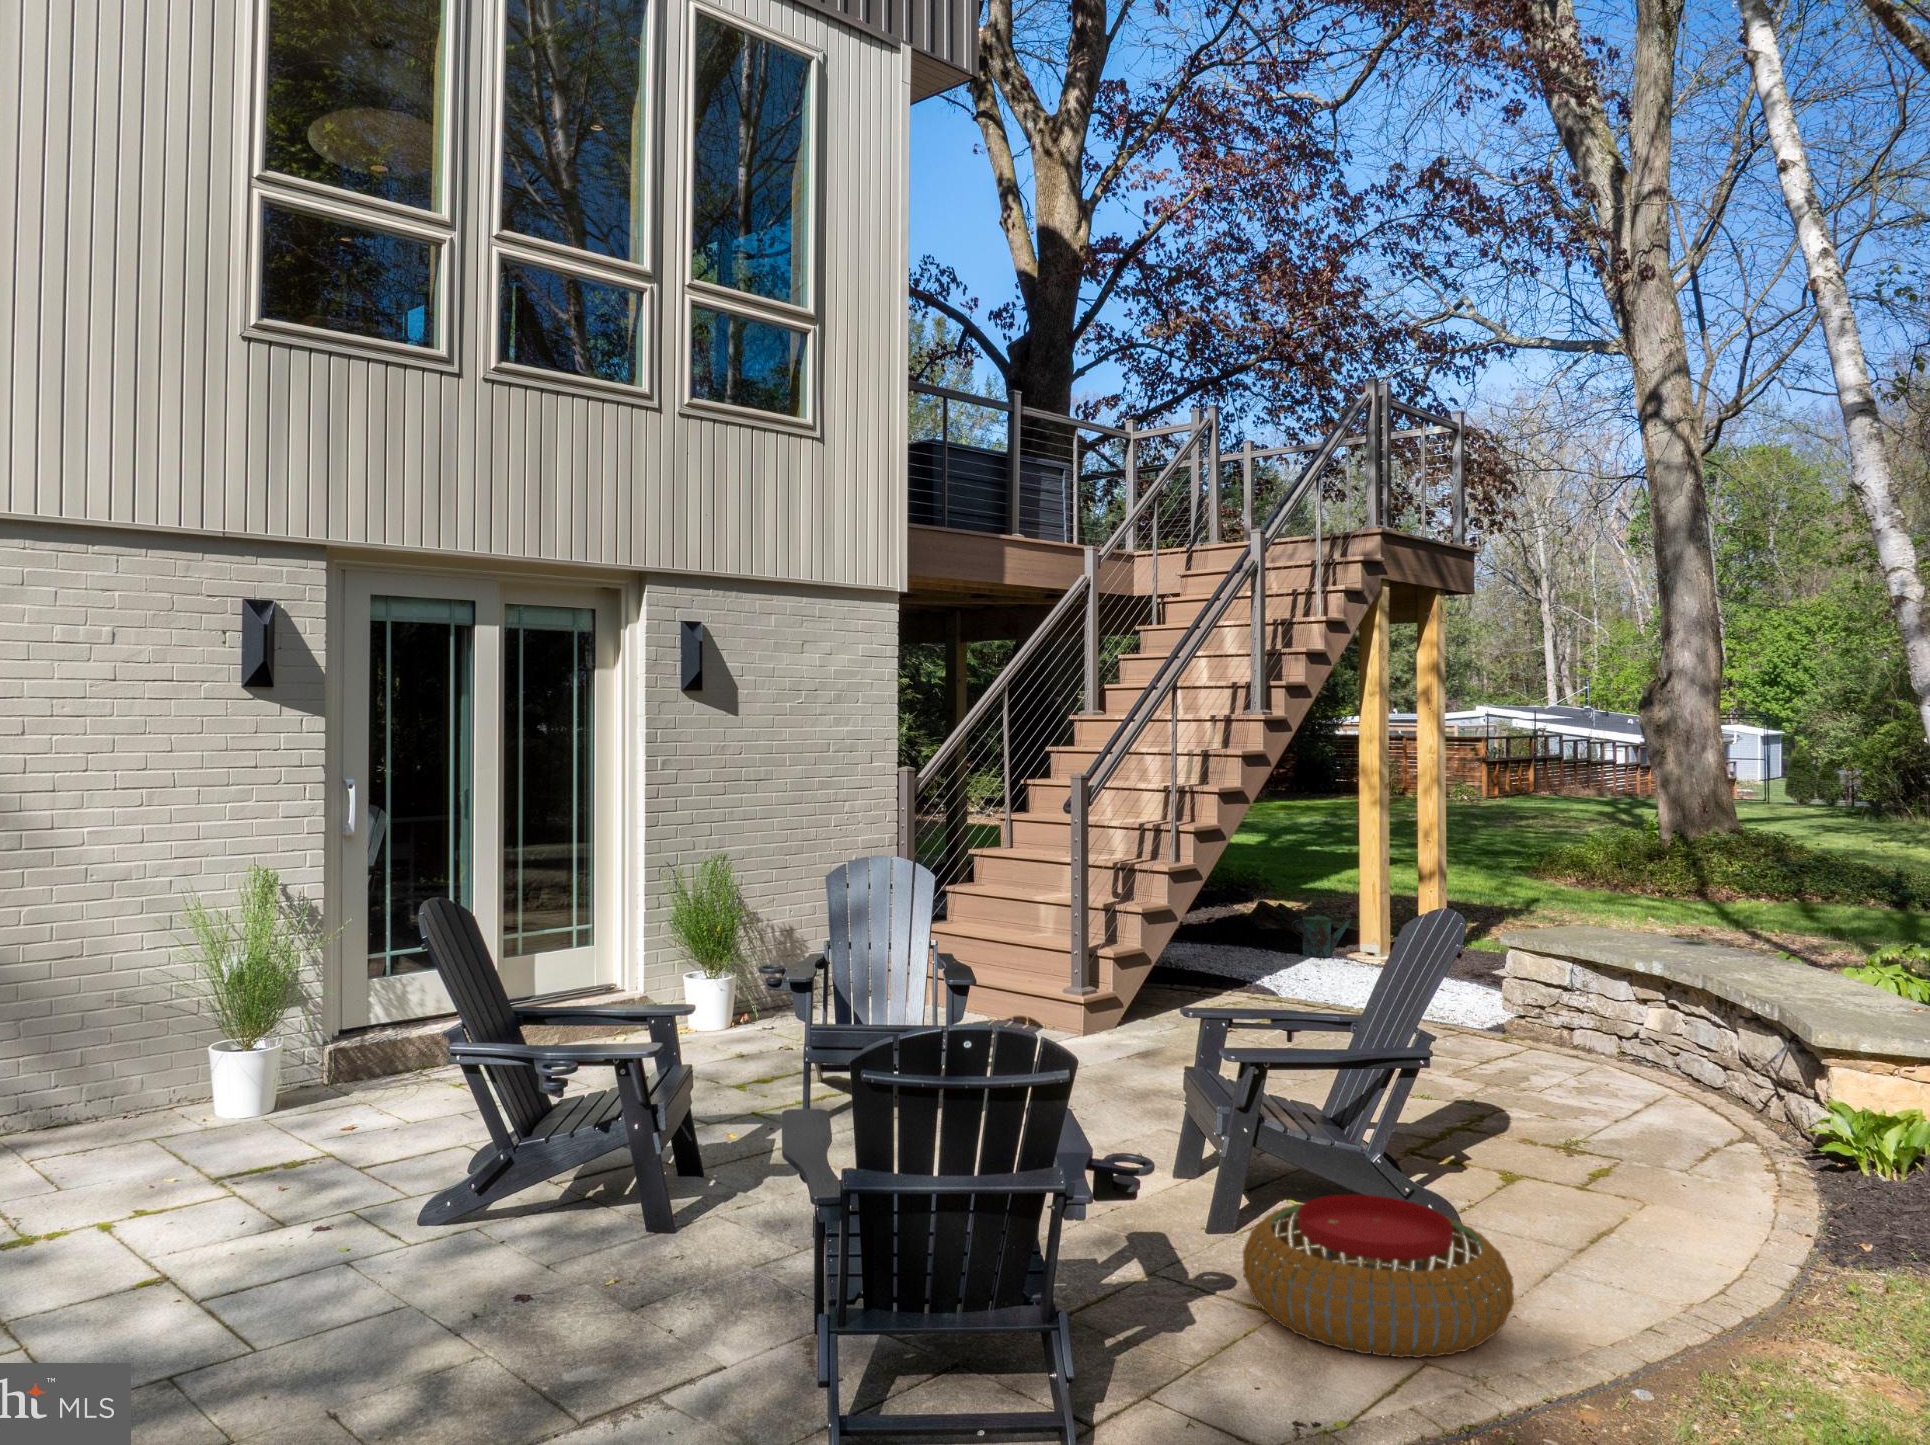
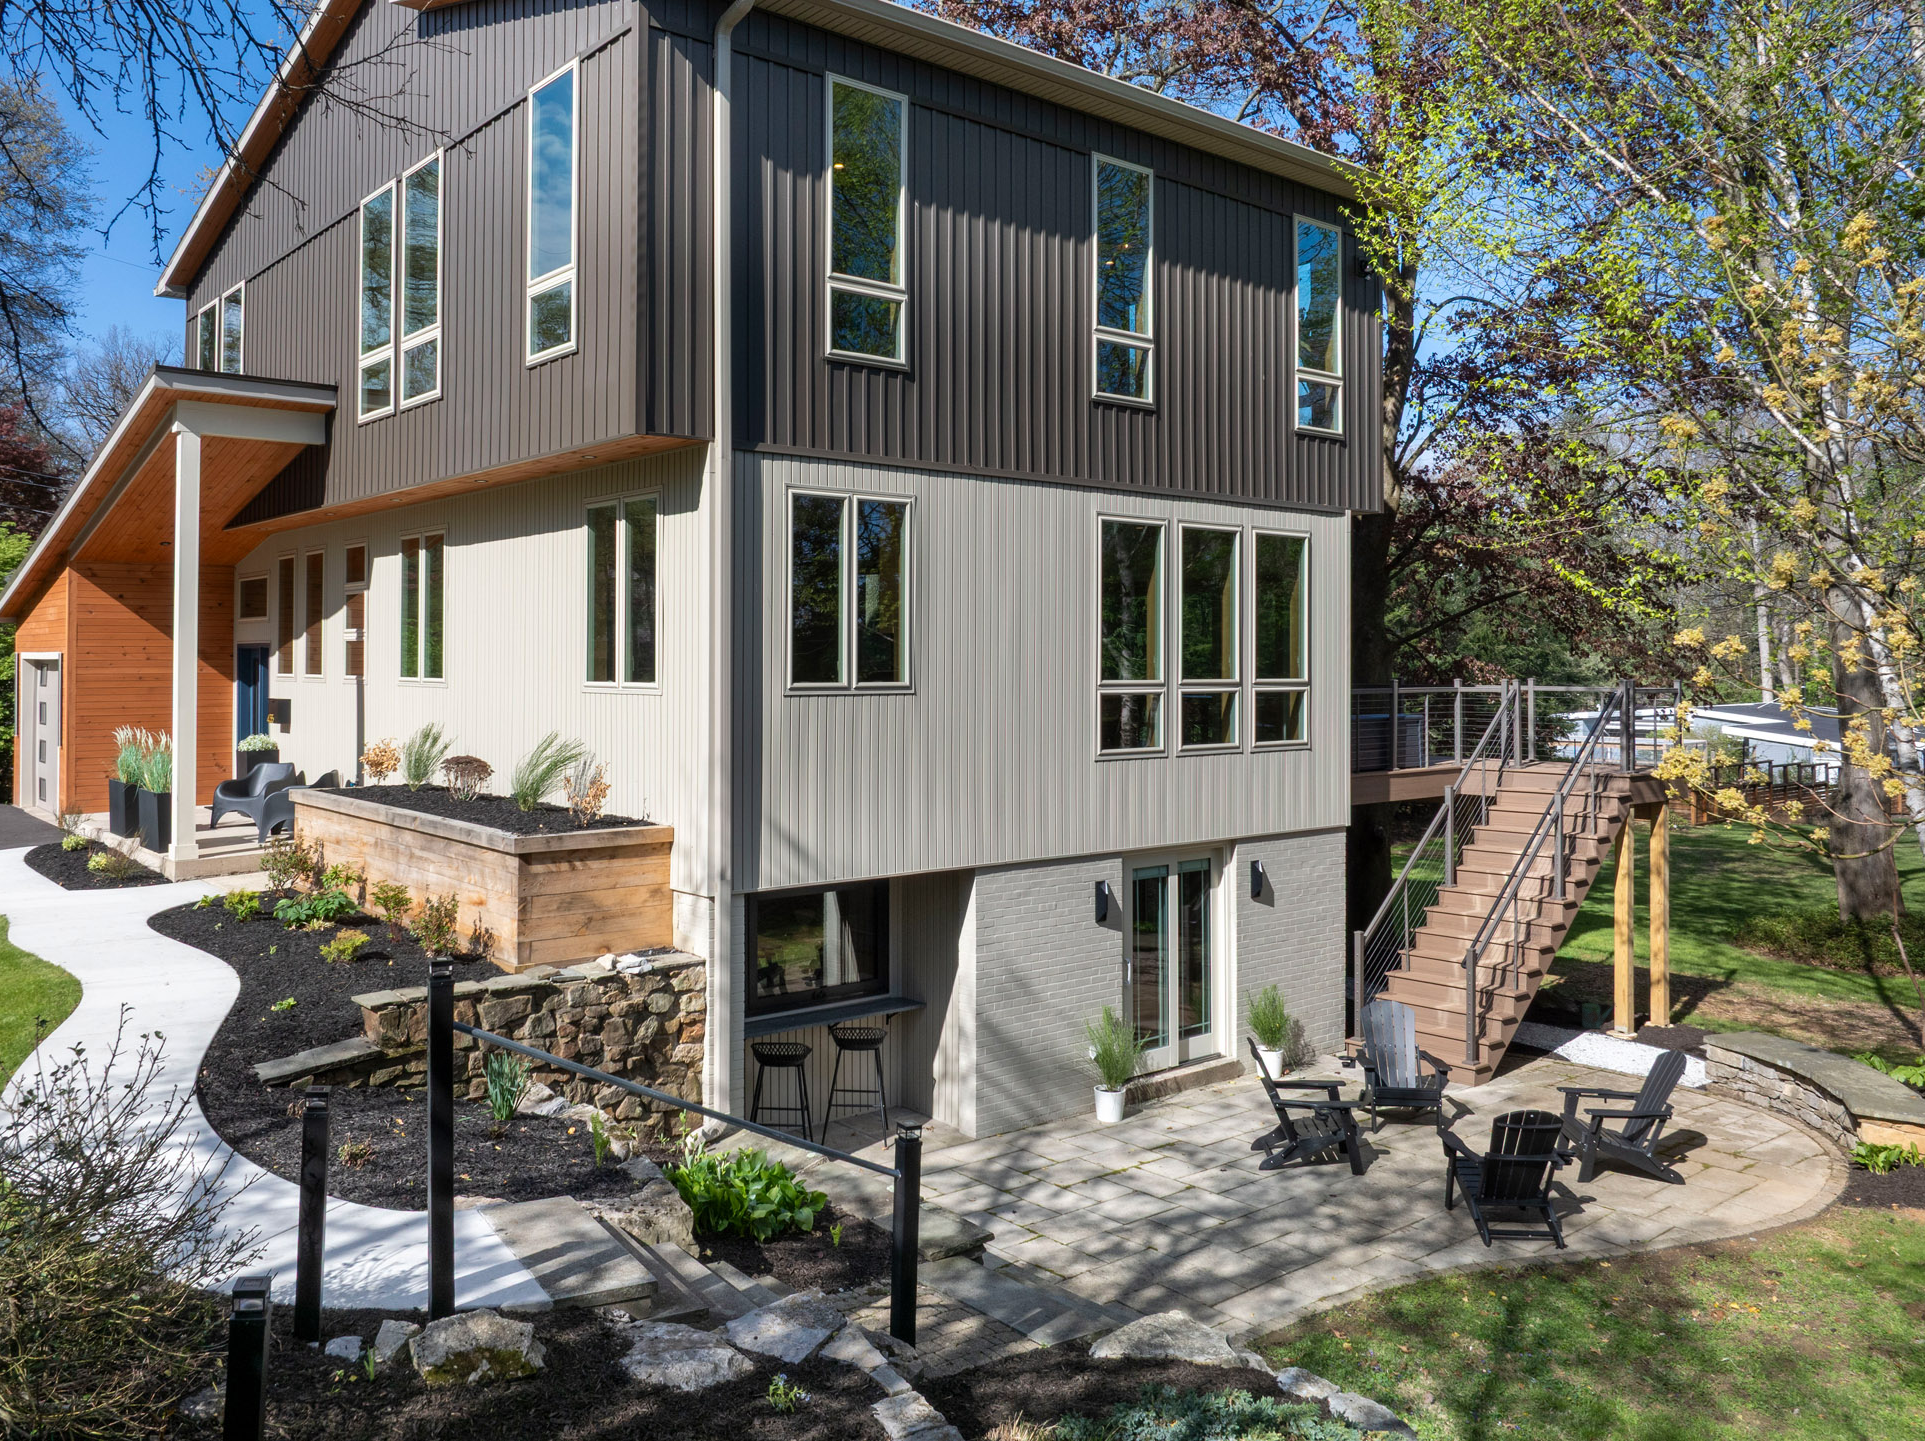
pouf: present [1243,1195,1514,1358] -> none [1600,1169,1706,1225]

